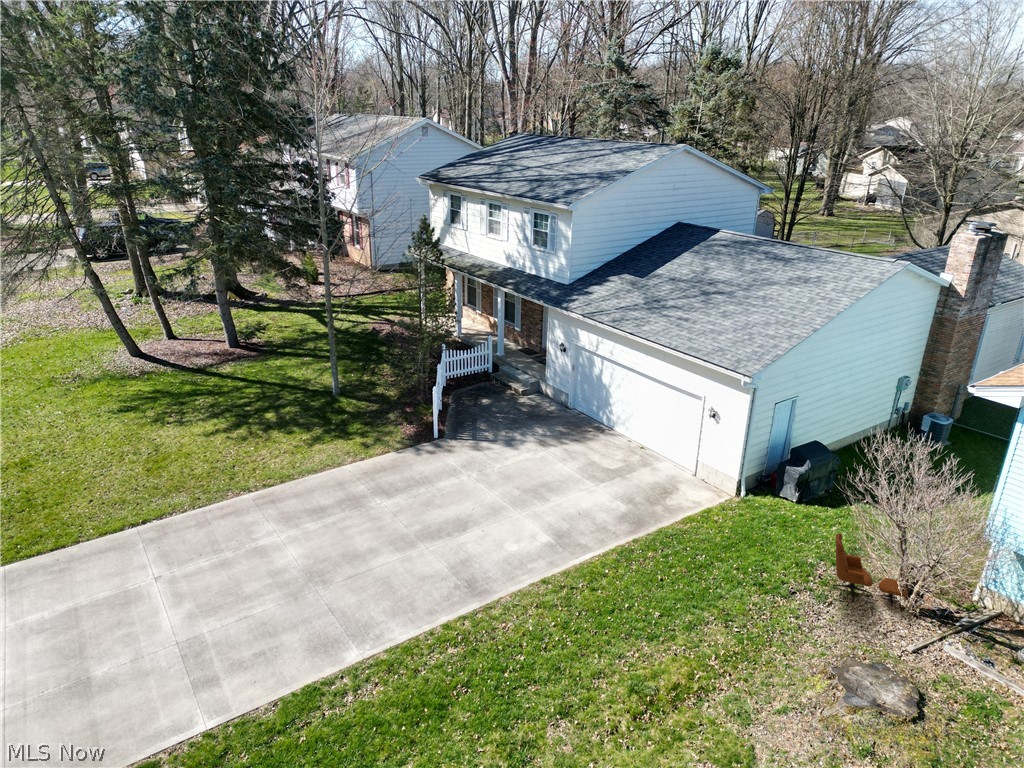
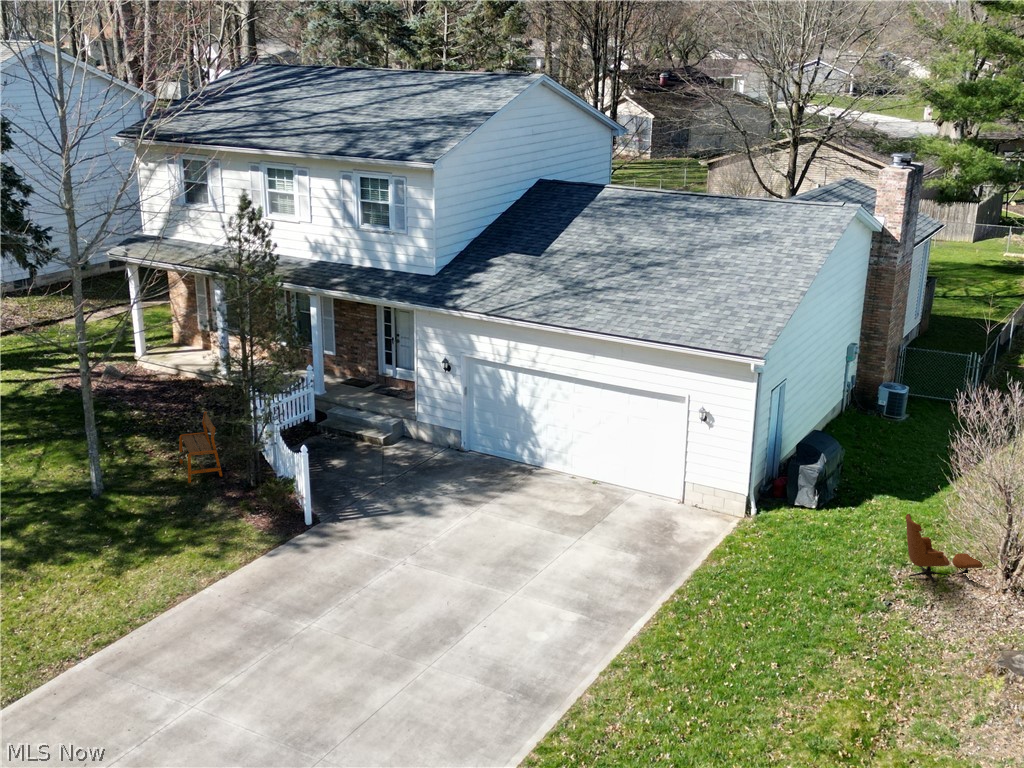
bench: none [391,354,417,397] -> present [179,411,222,483]

